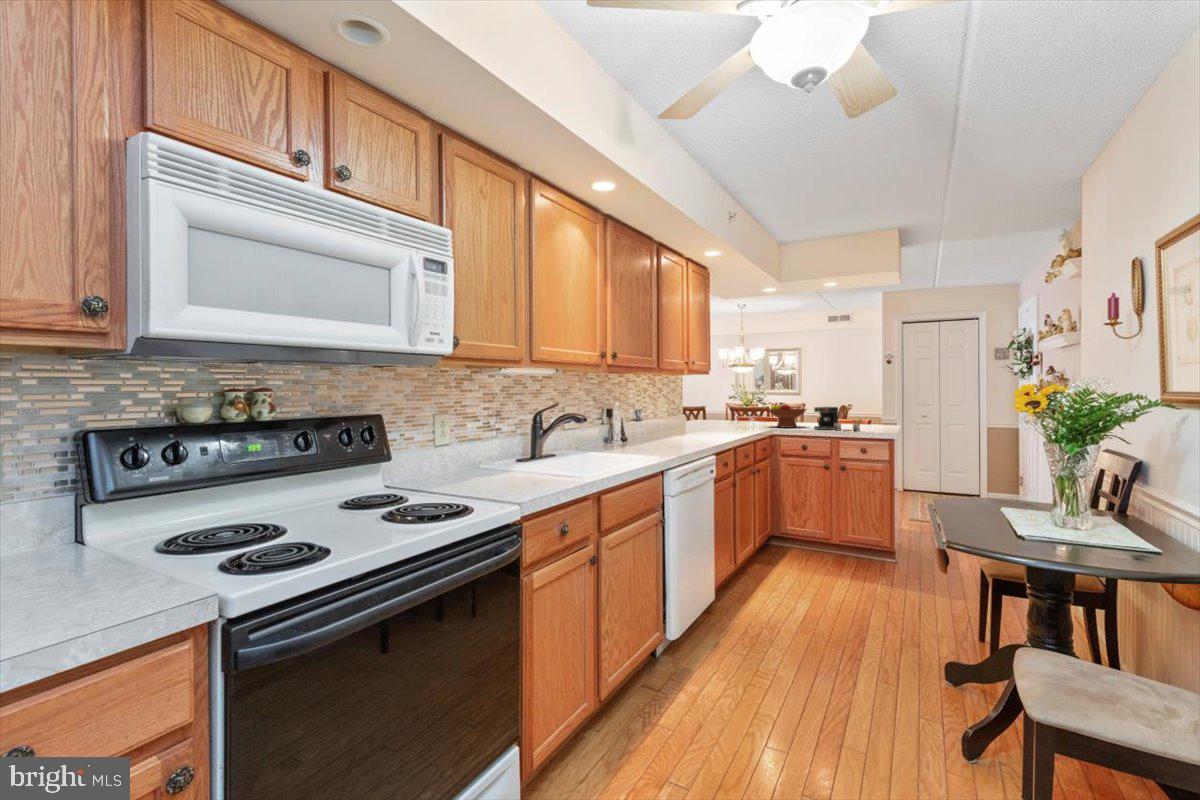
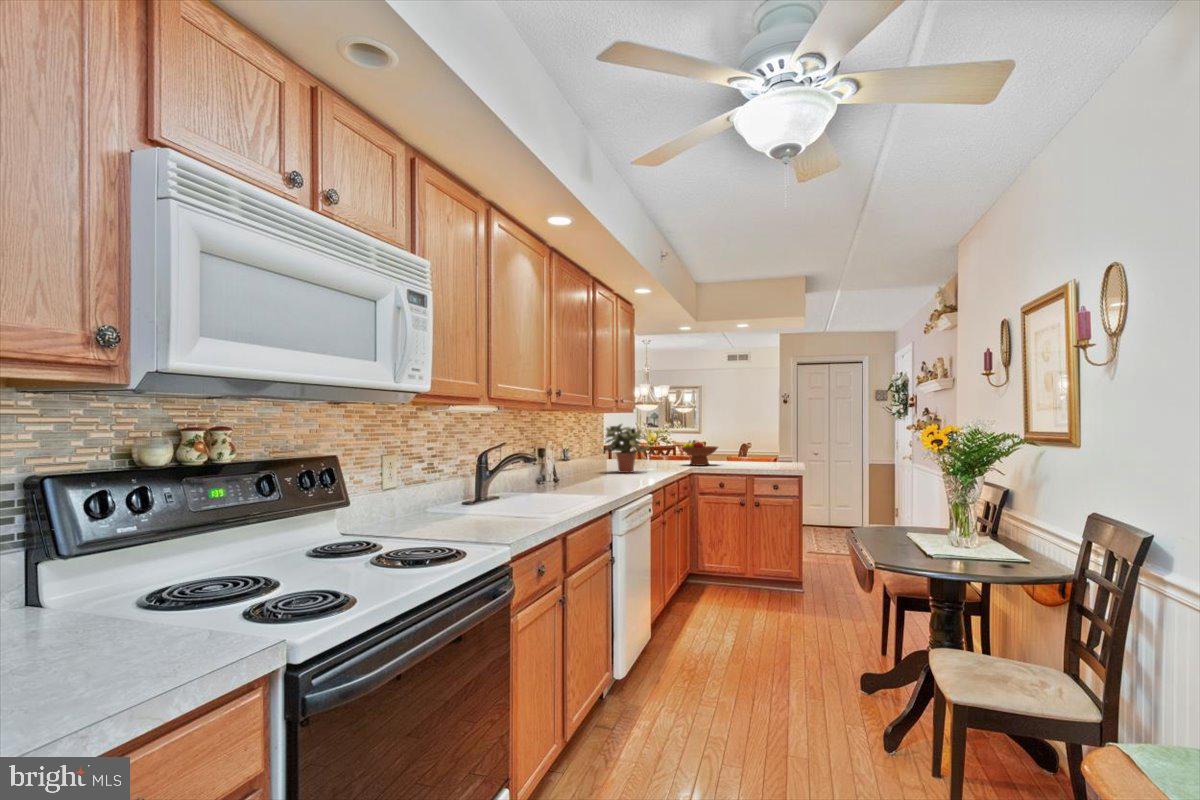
potted plant: none [683,386,731,434] -> present [605,424,649,473]
coffee maker: present [814,407,861,431] -> none [727,445,772,469]

